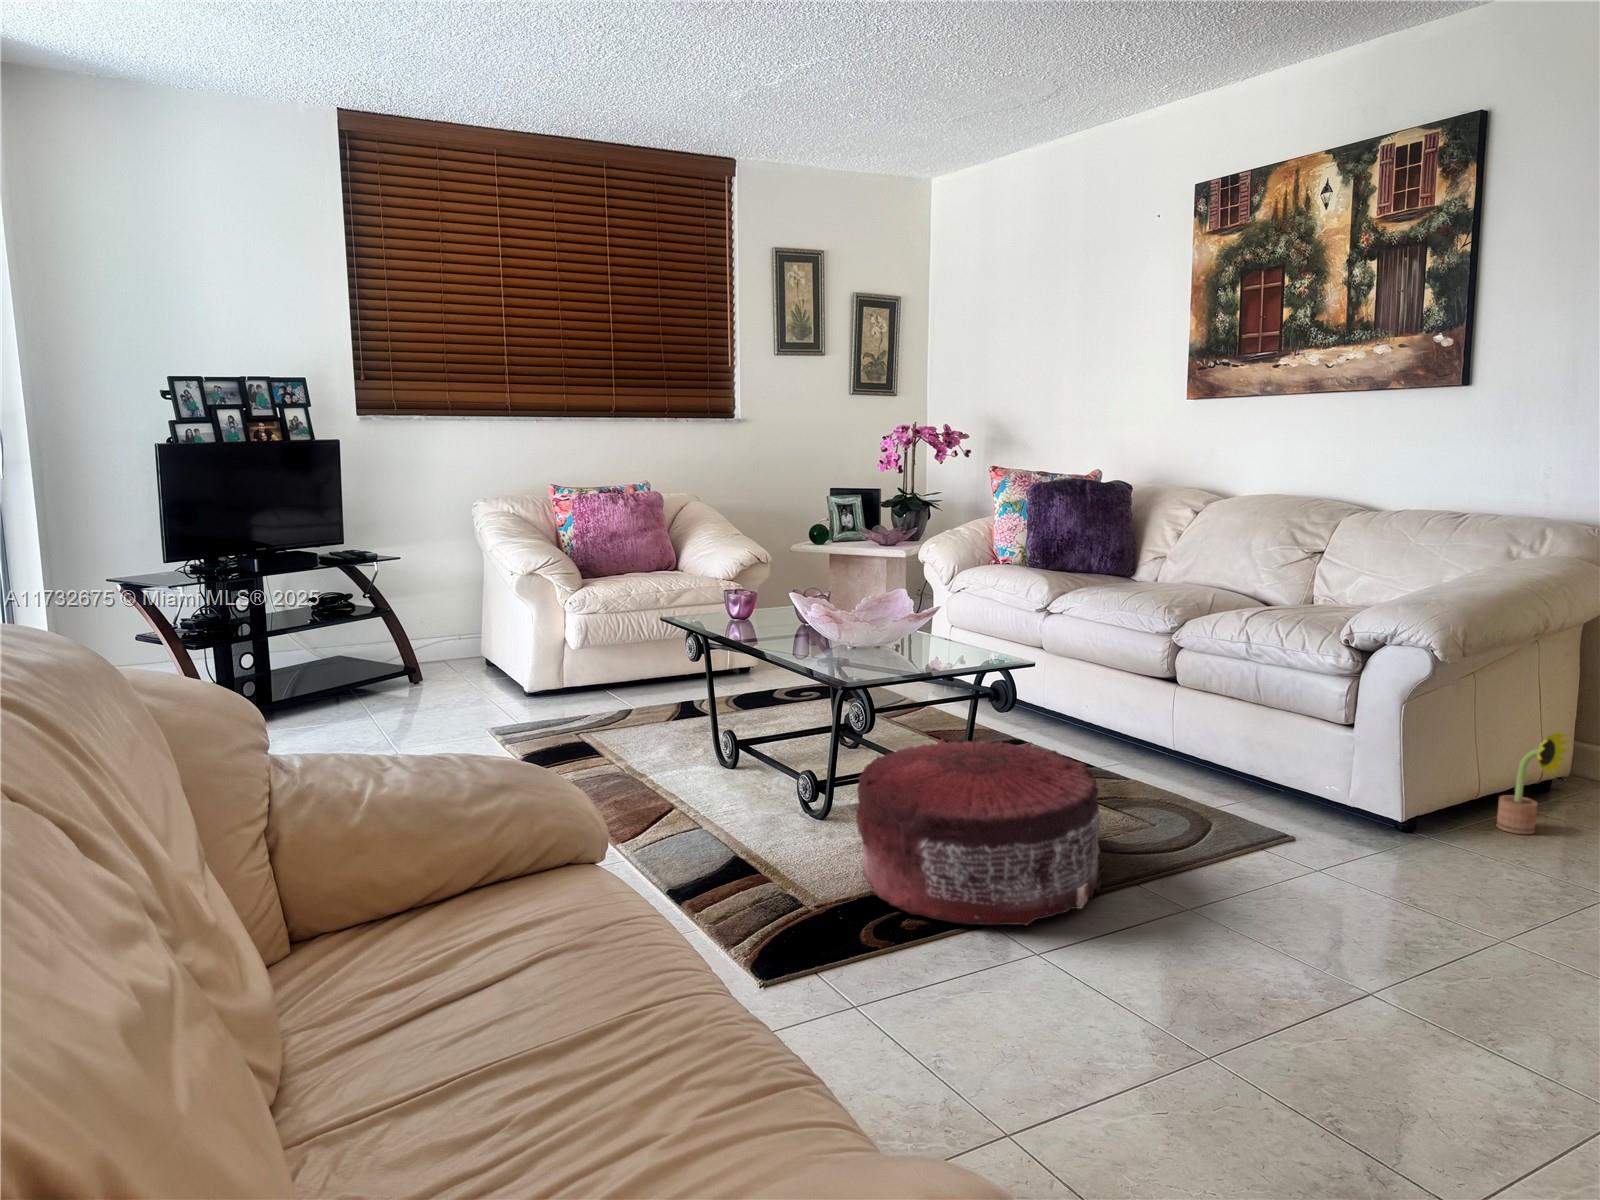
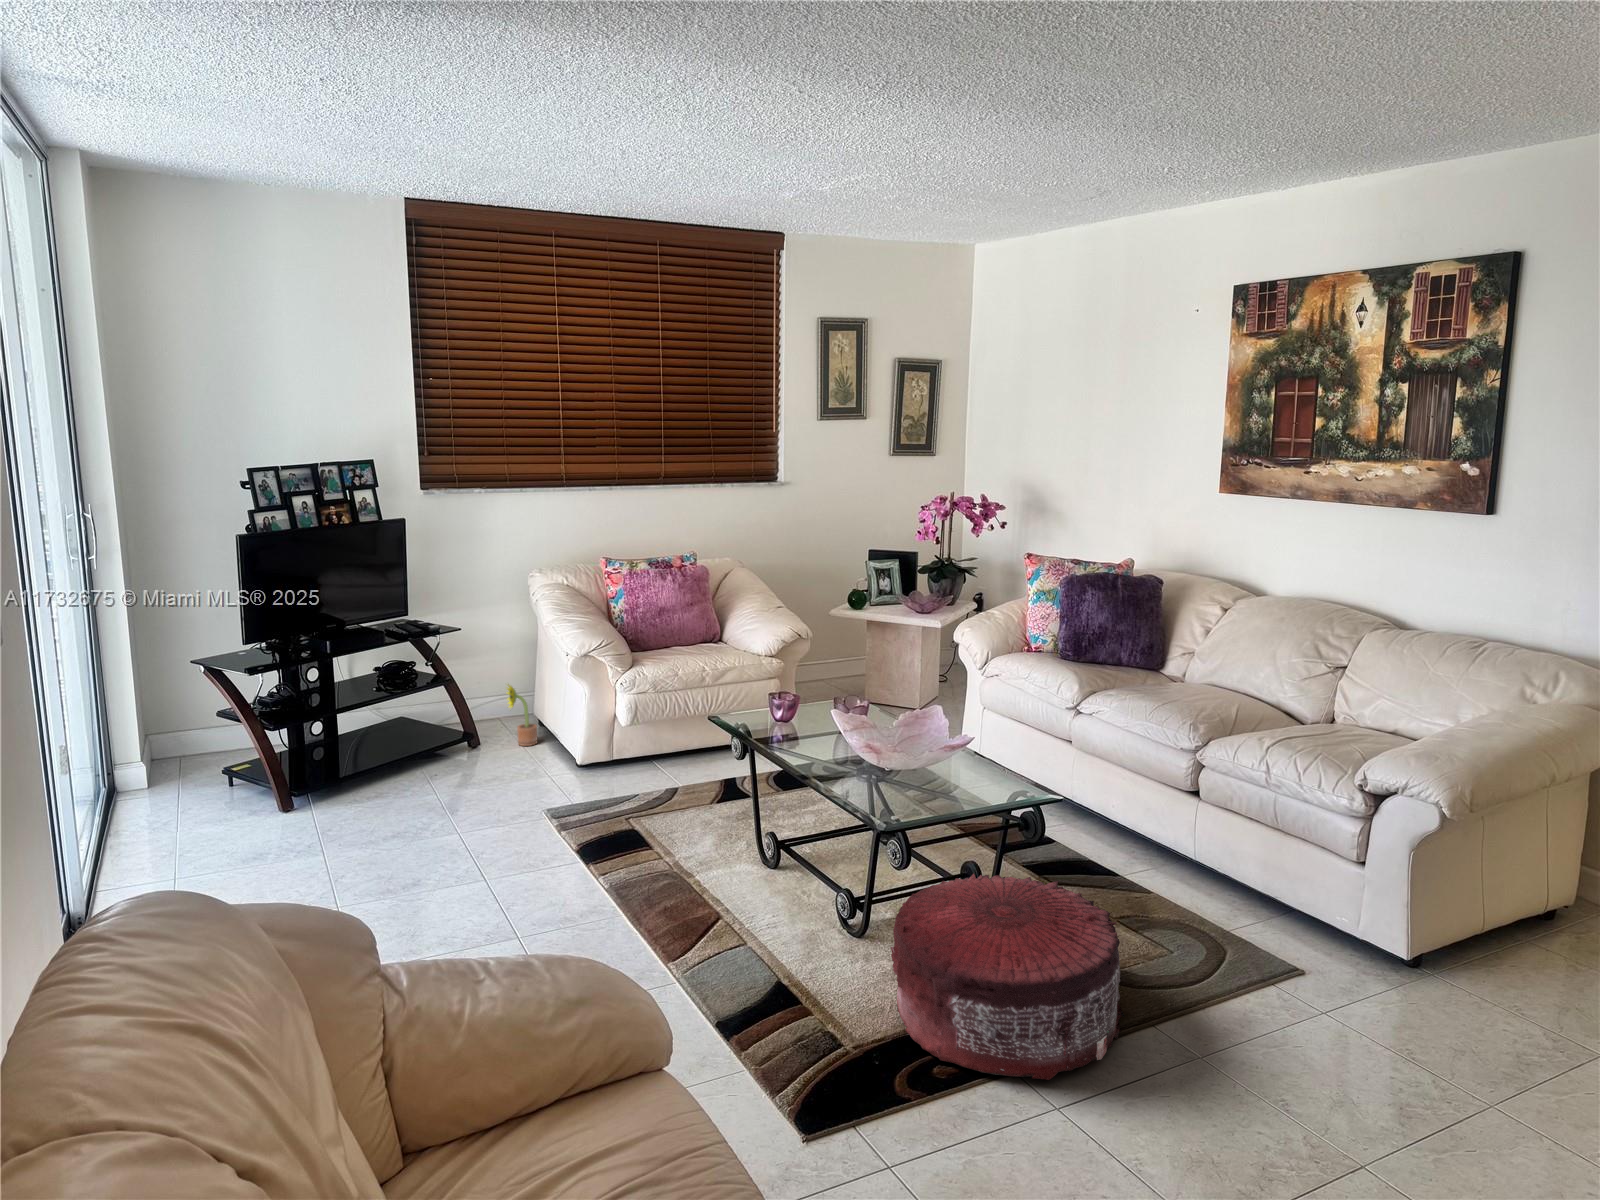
decorative plant: present [1497,732,1570,834] -> present [507,684,537,746]

